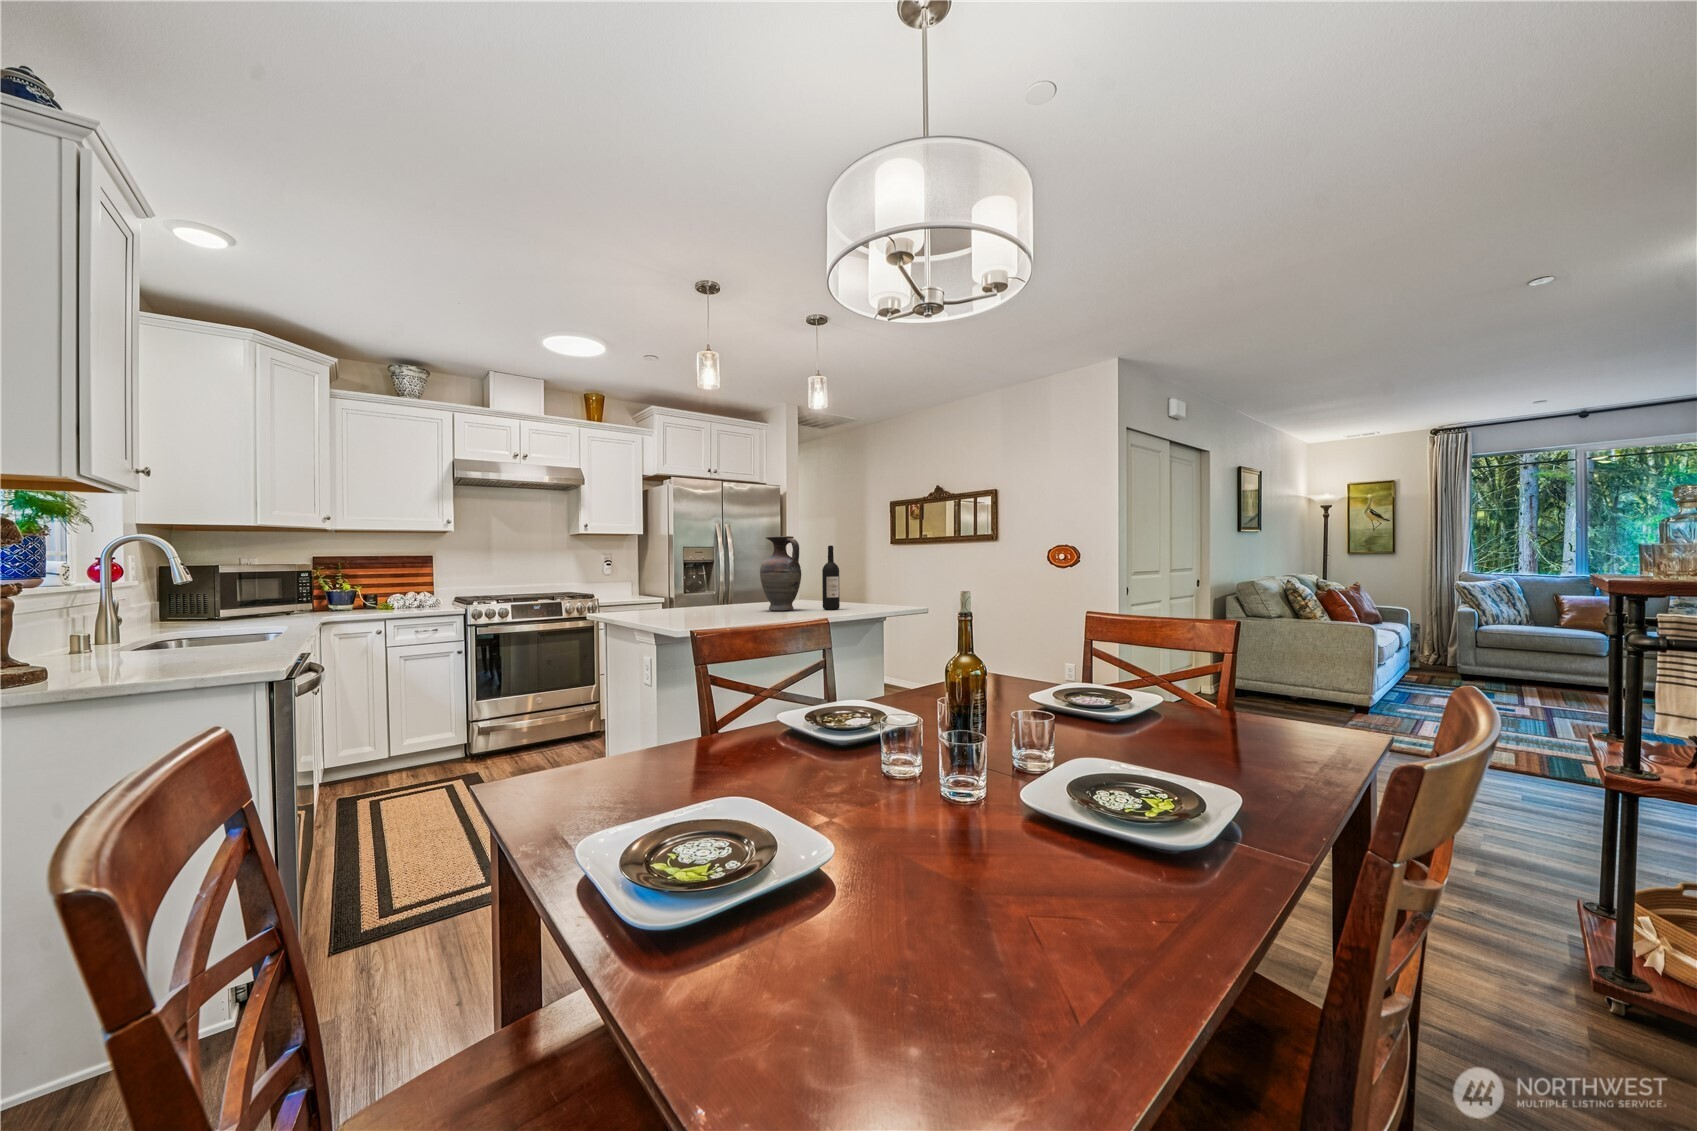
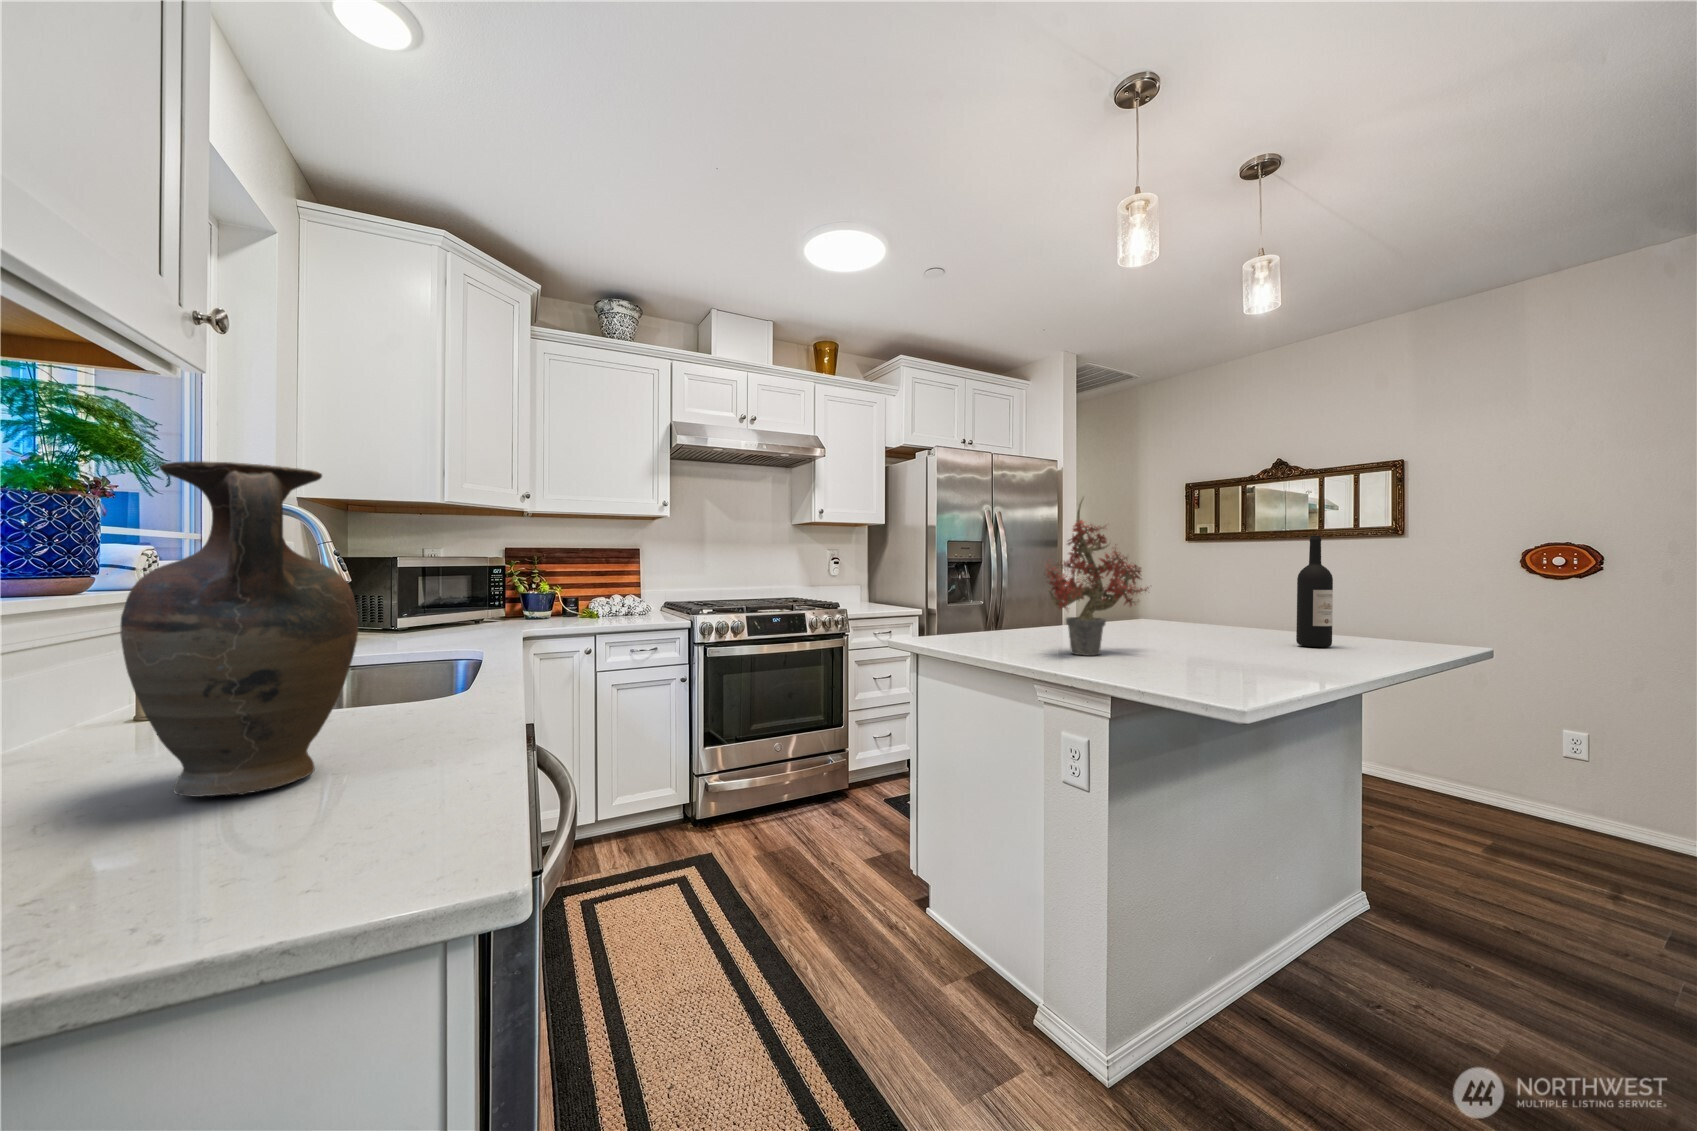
potted plant: none [646,524,724,617] -> present [1047,501,1149,656]
vase: present [760,536,801,610] -> present [120,461,358,797]

